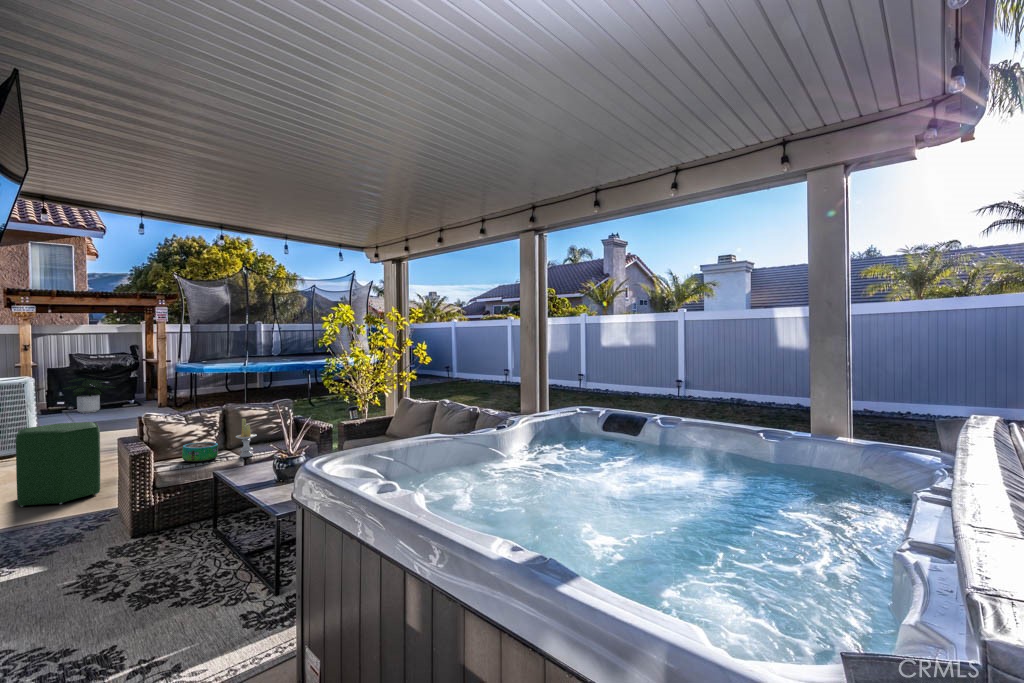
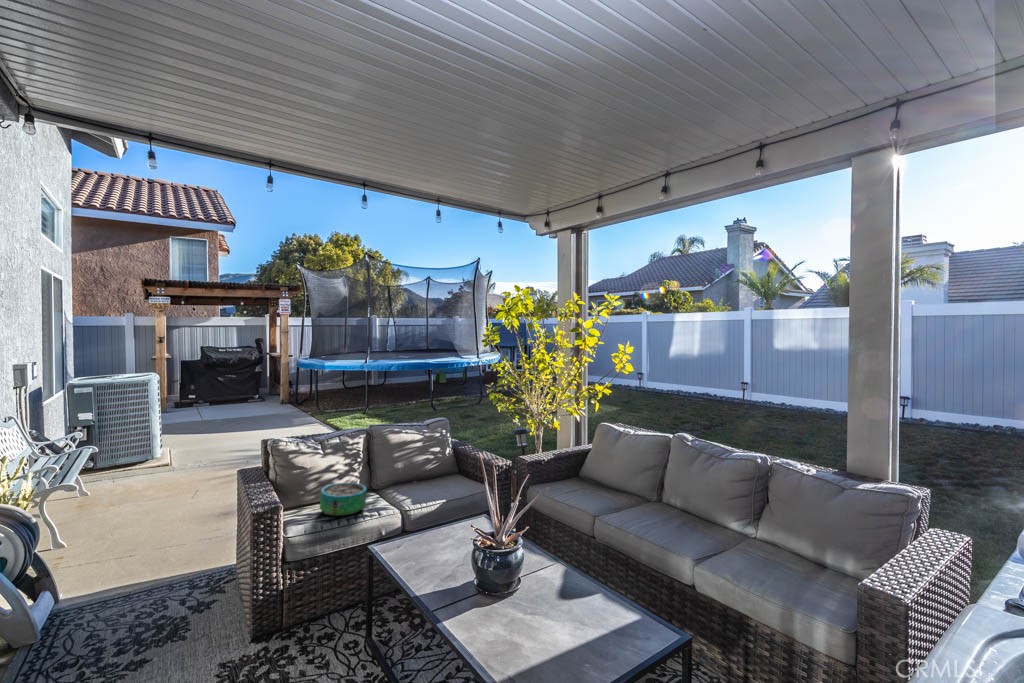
potted plant: present [63,378,115,413] -> none [193,371,243,405]
candle: present [236,418,256,457] -> none [390,451,417,508]
ottoman: present [16,422,100,507] -> none [119,438,218,550]

